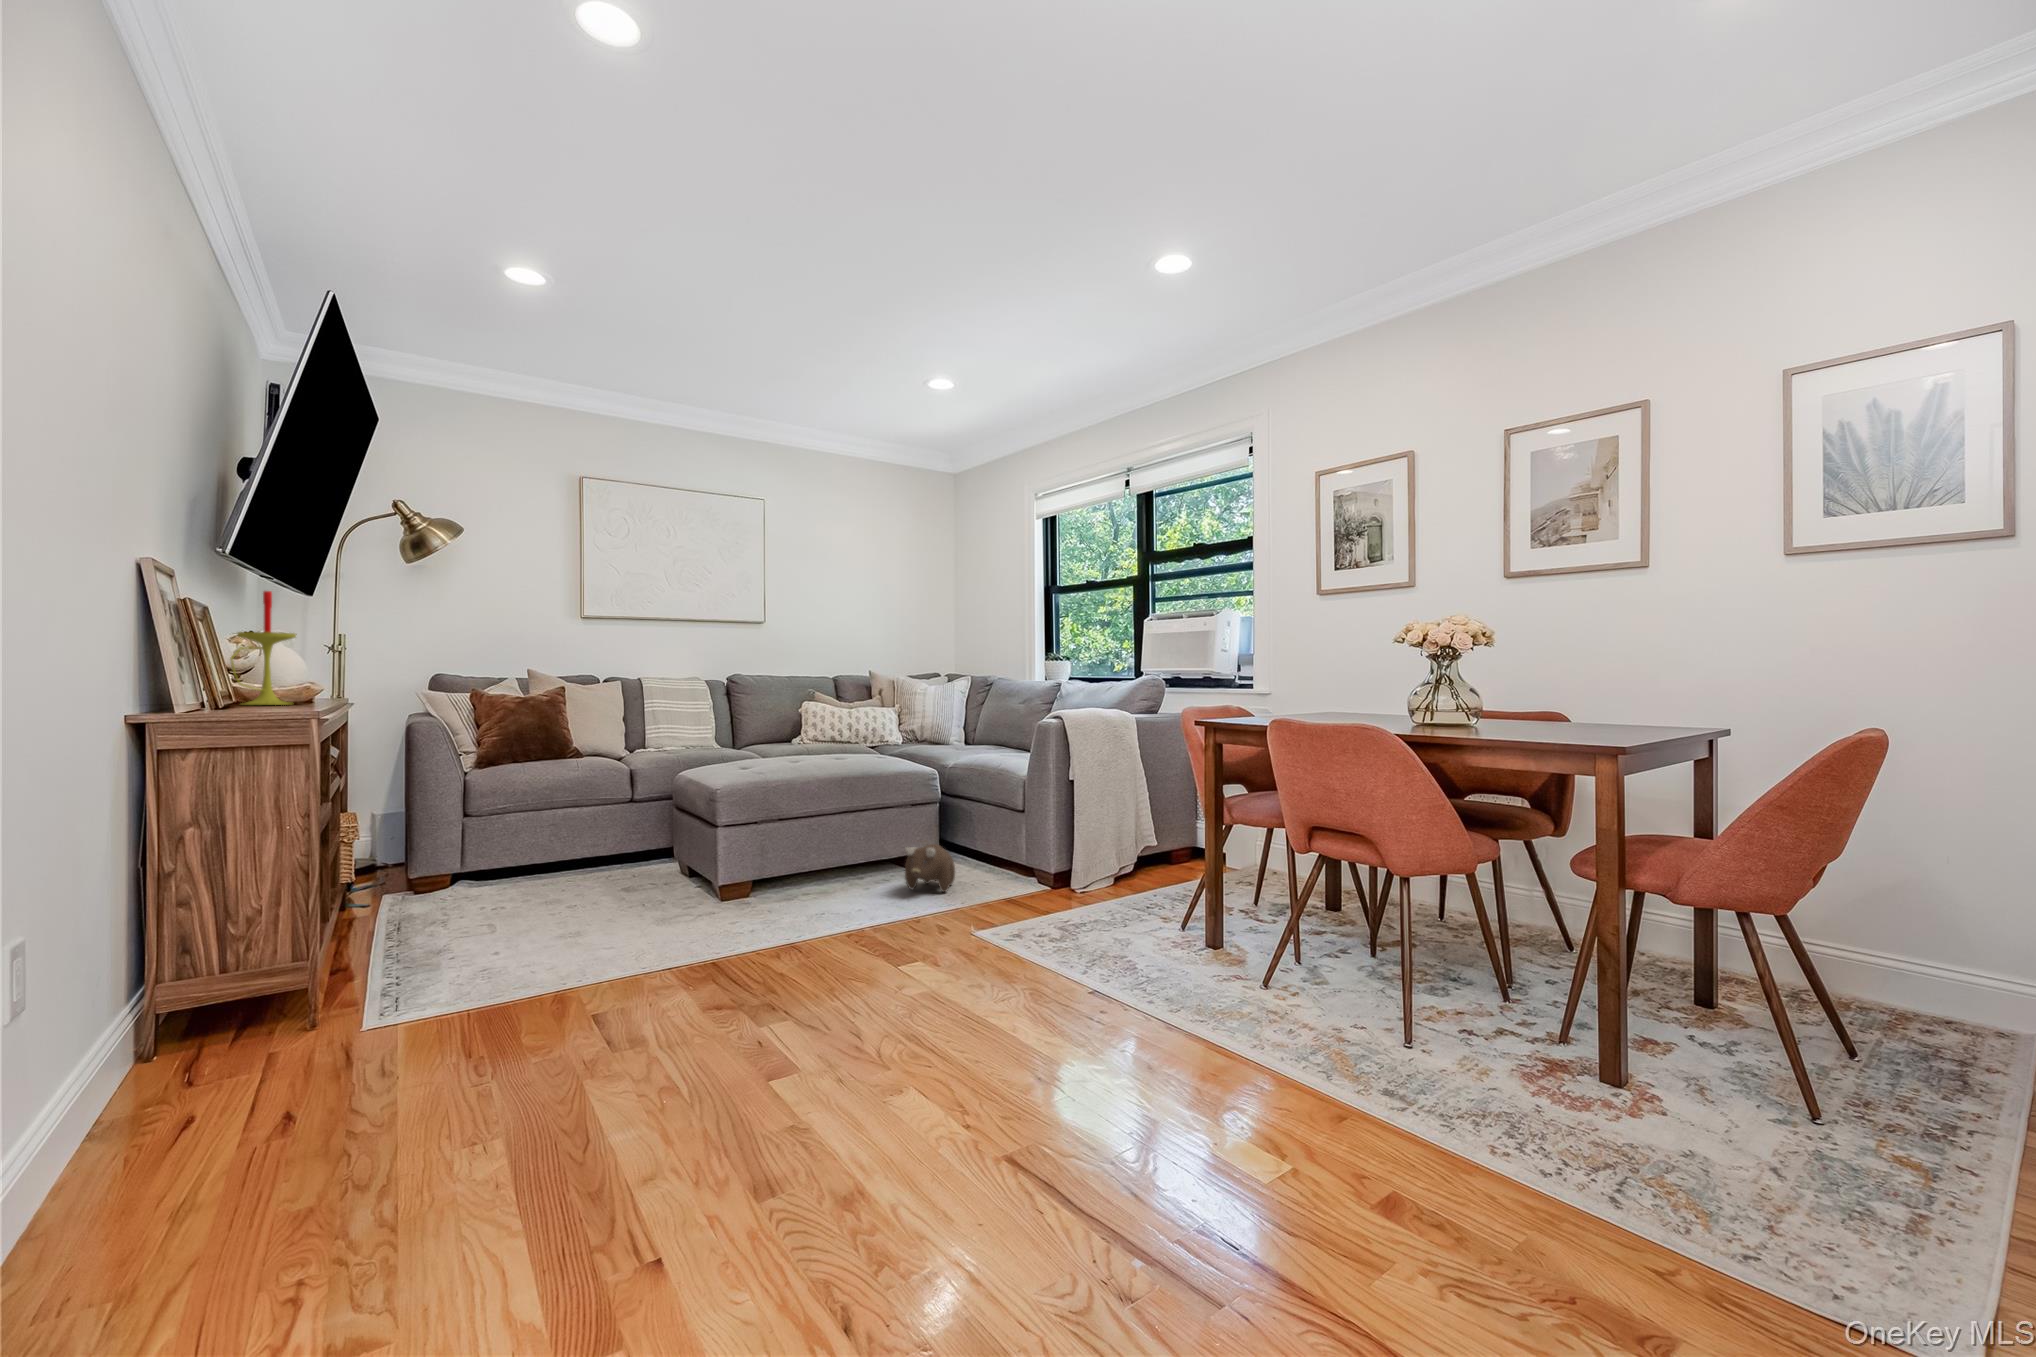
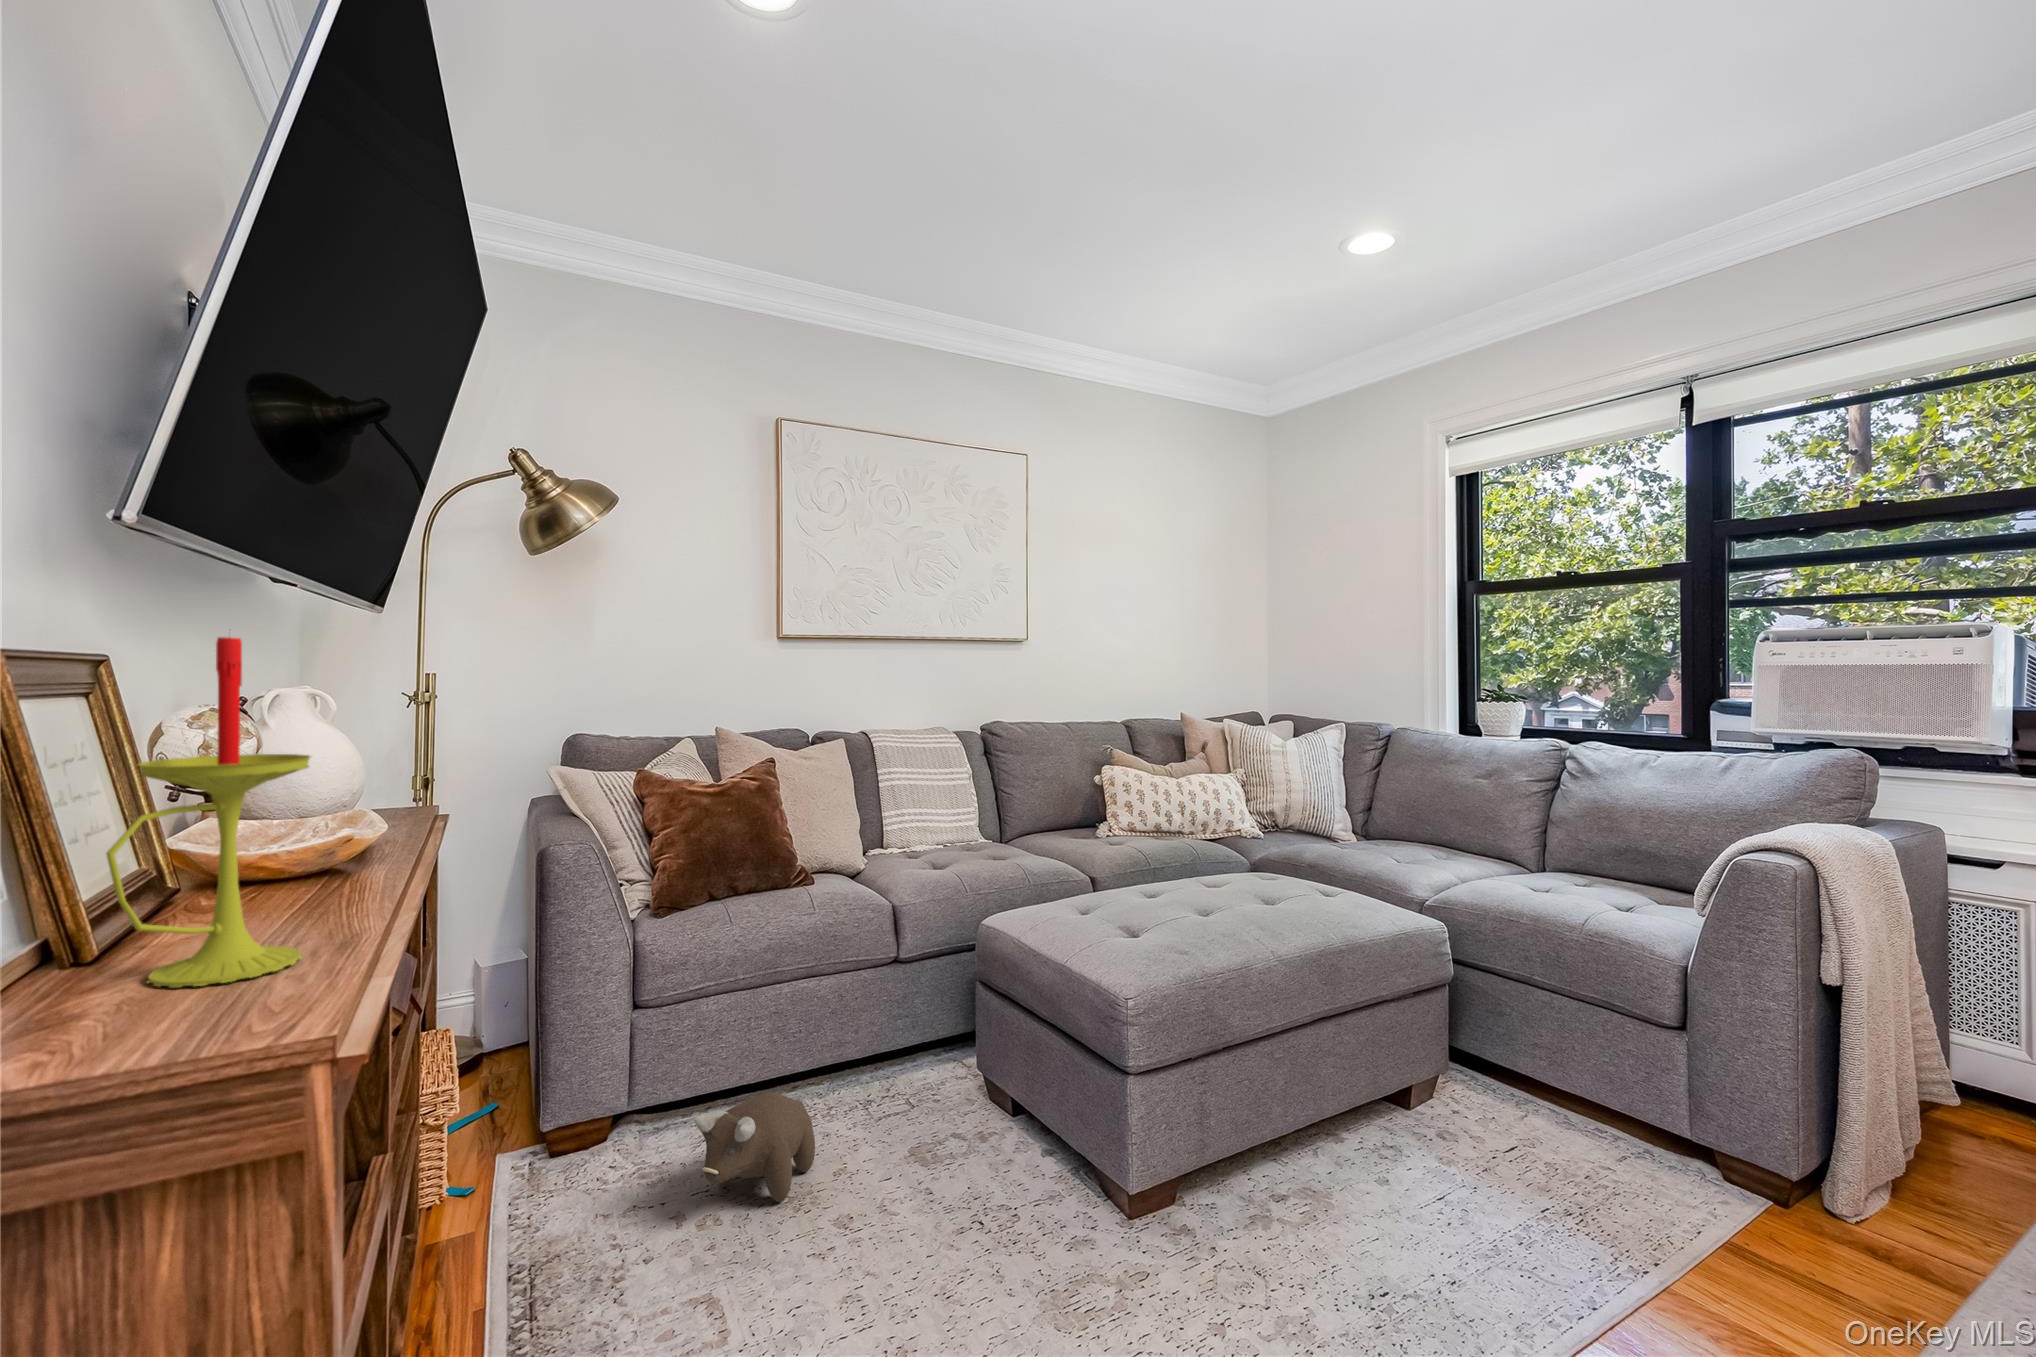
plush toy: present [905,844,955,892] -> present [694,1092,815,1202]

